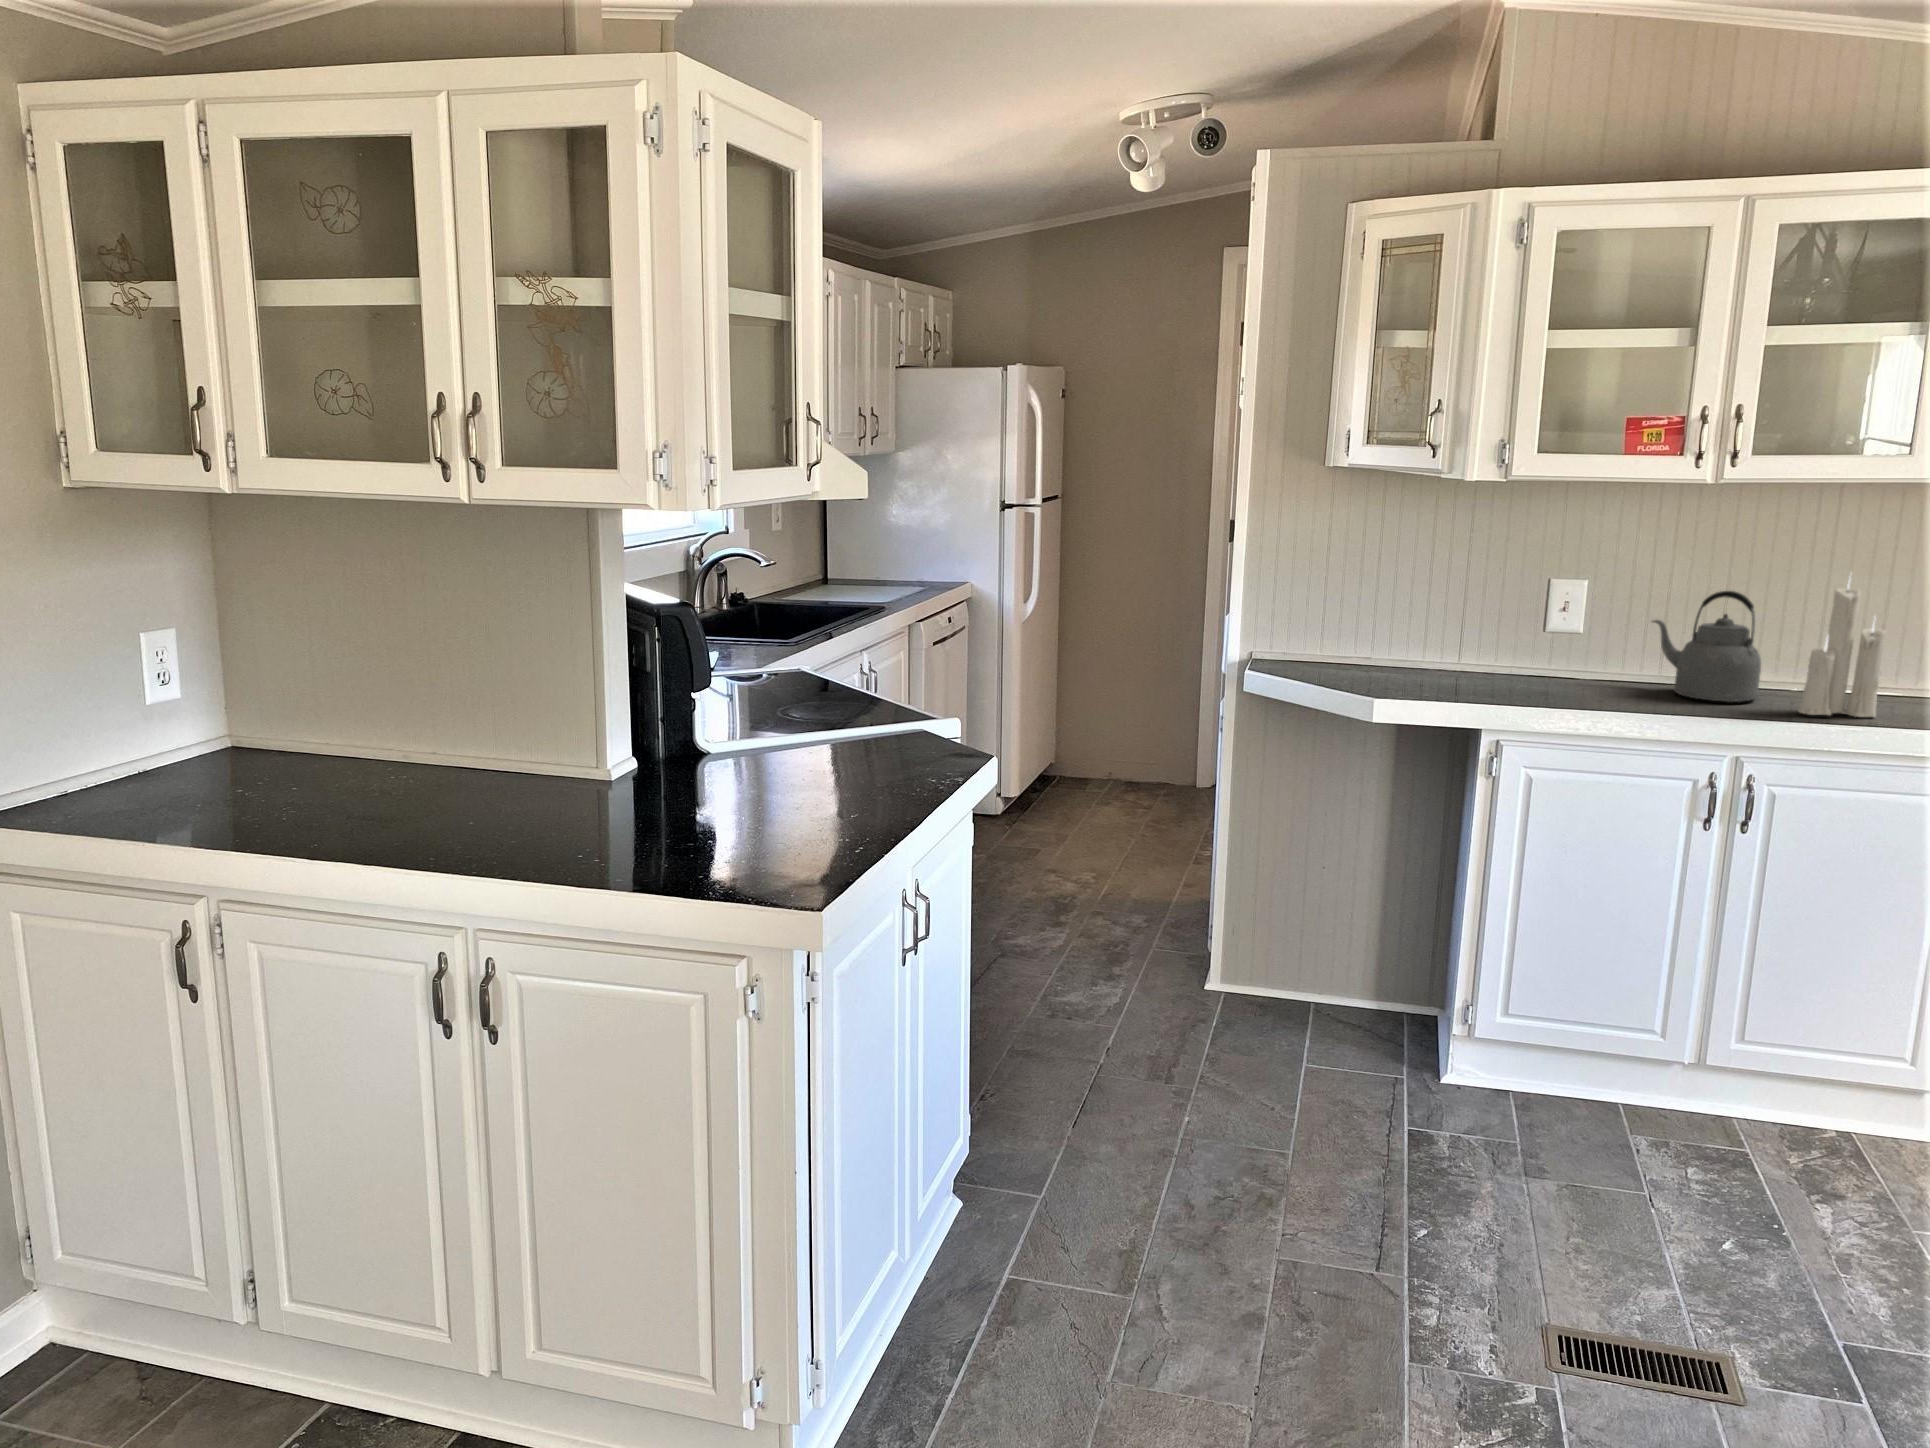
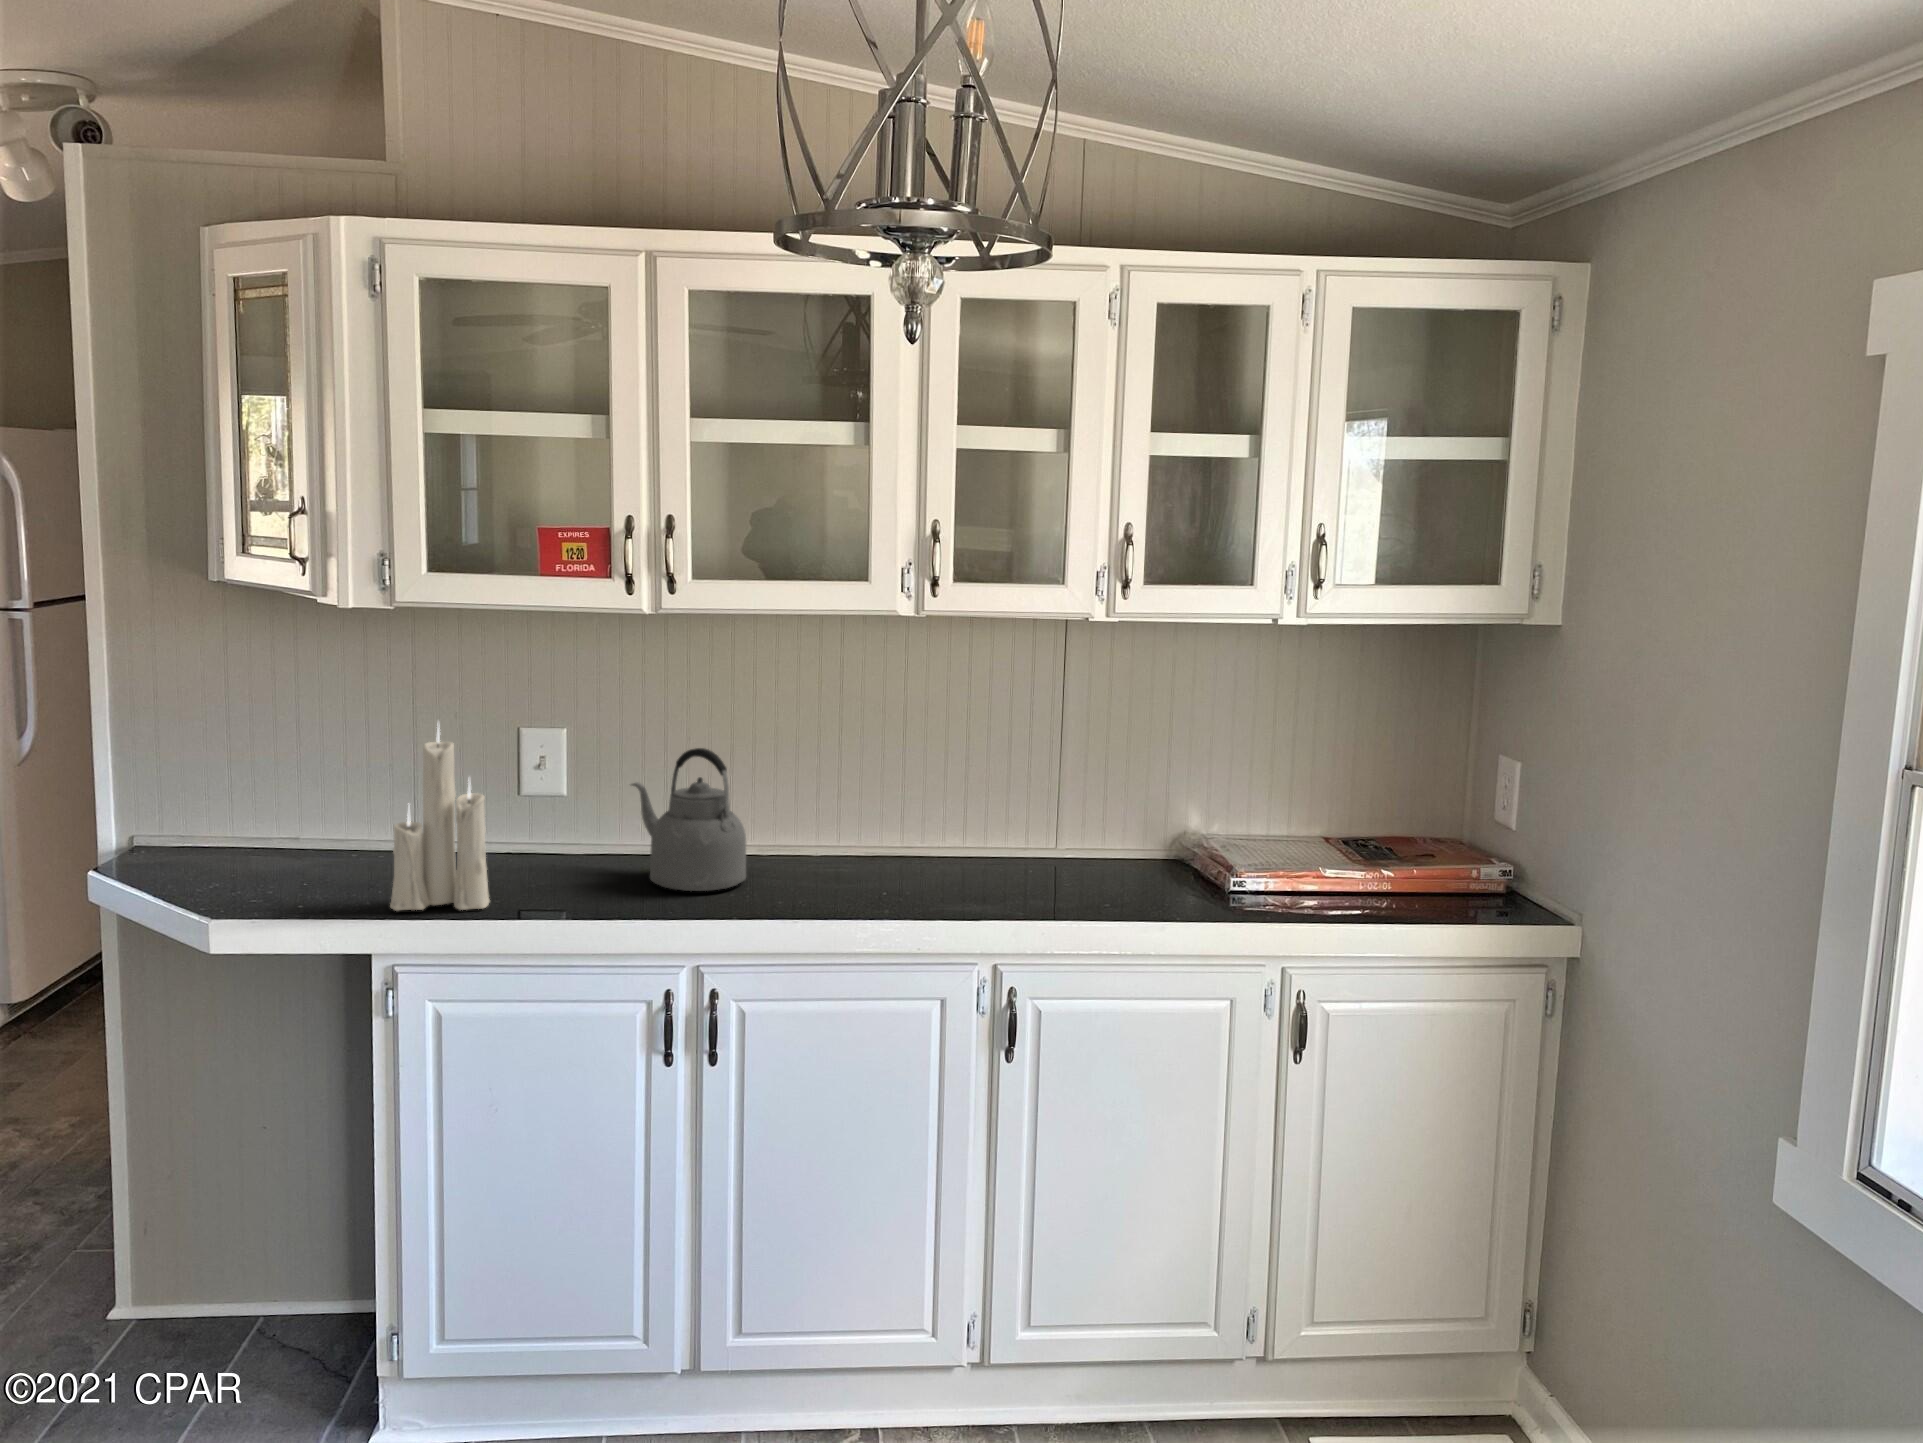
candle: present [1798,579,1885,717] -> present [390,726,490,911]

